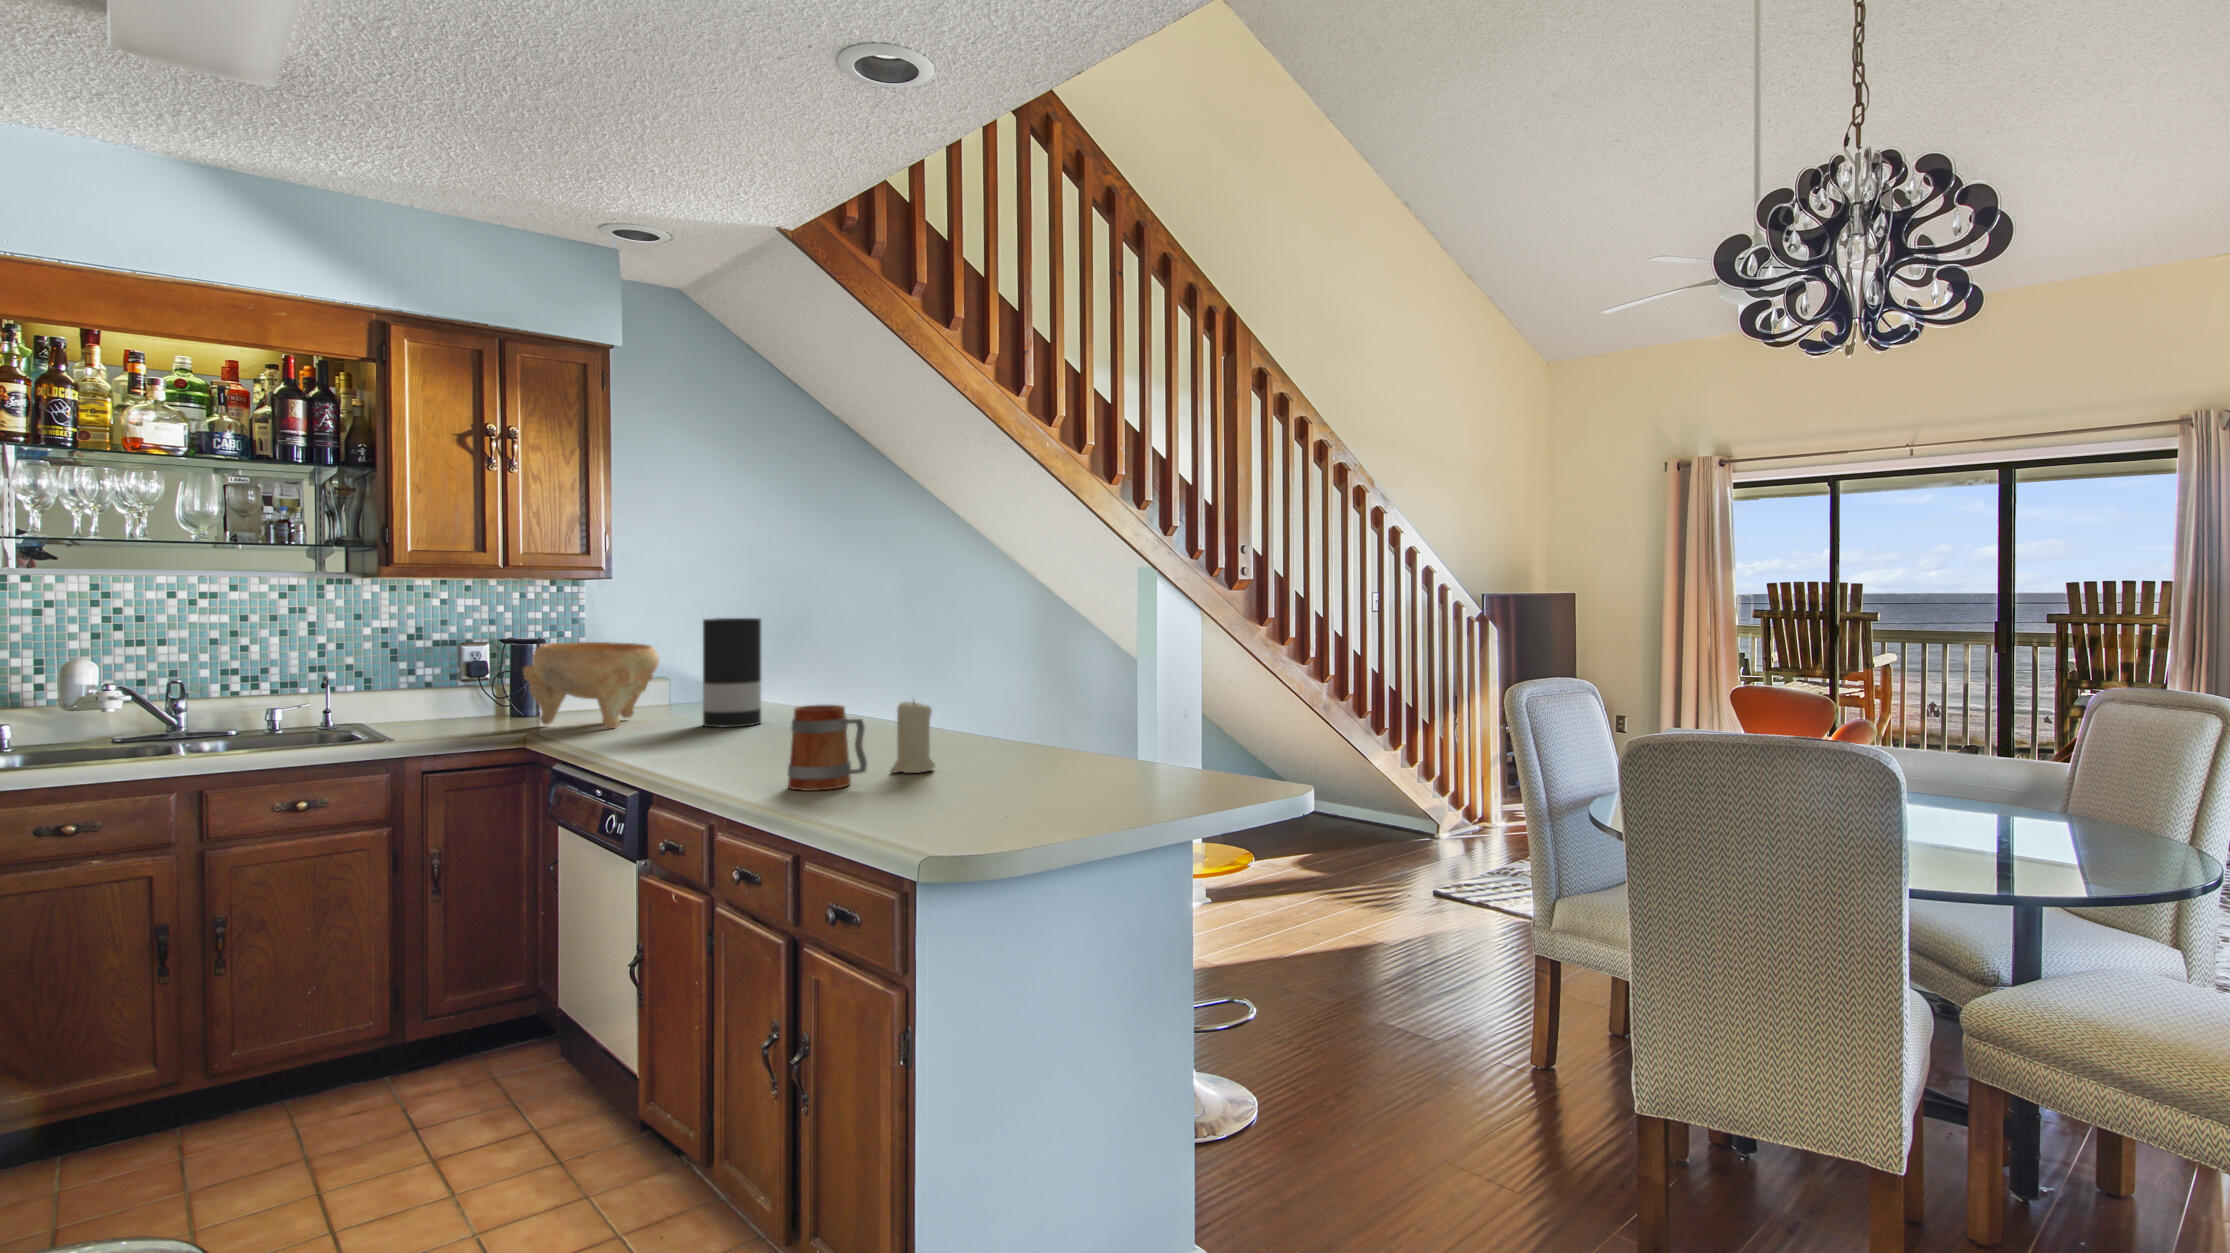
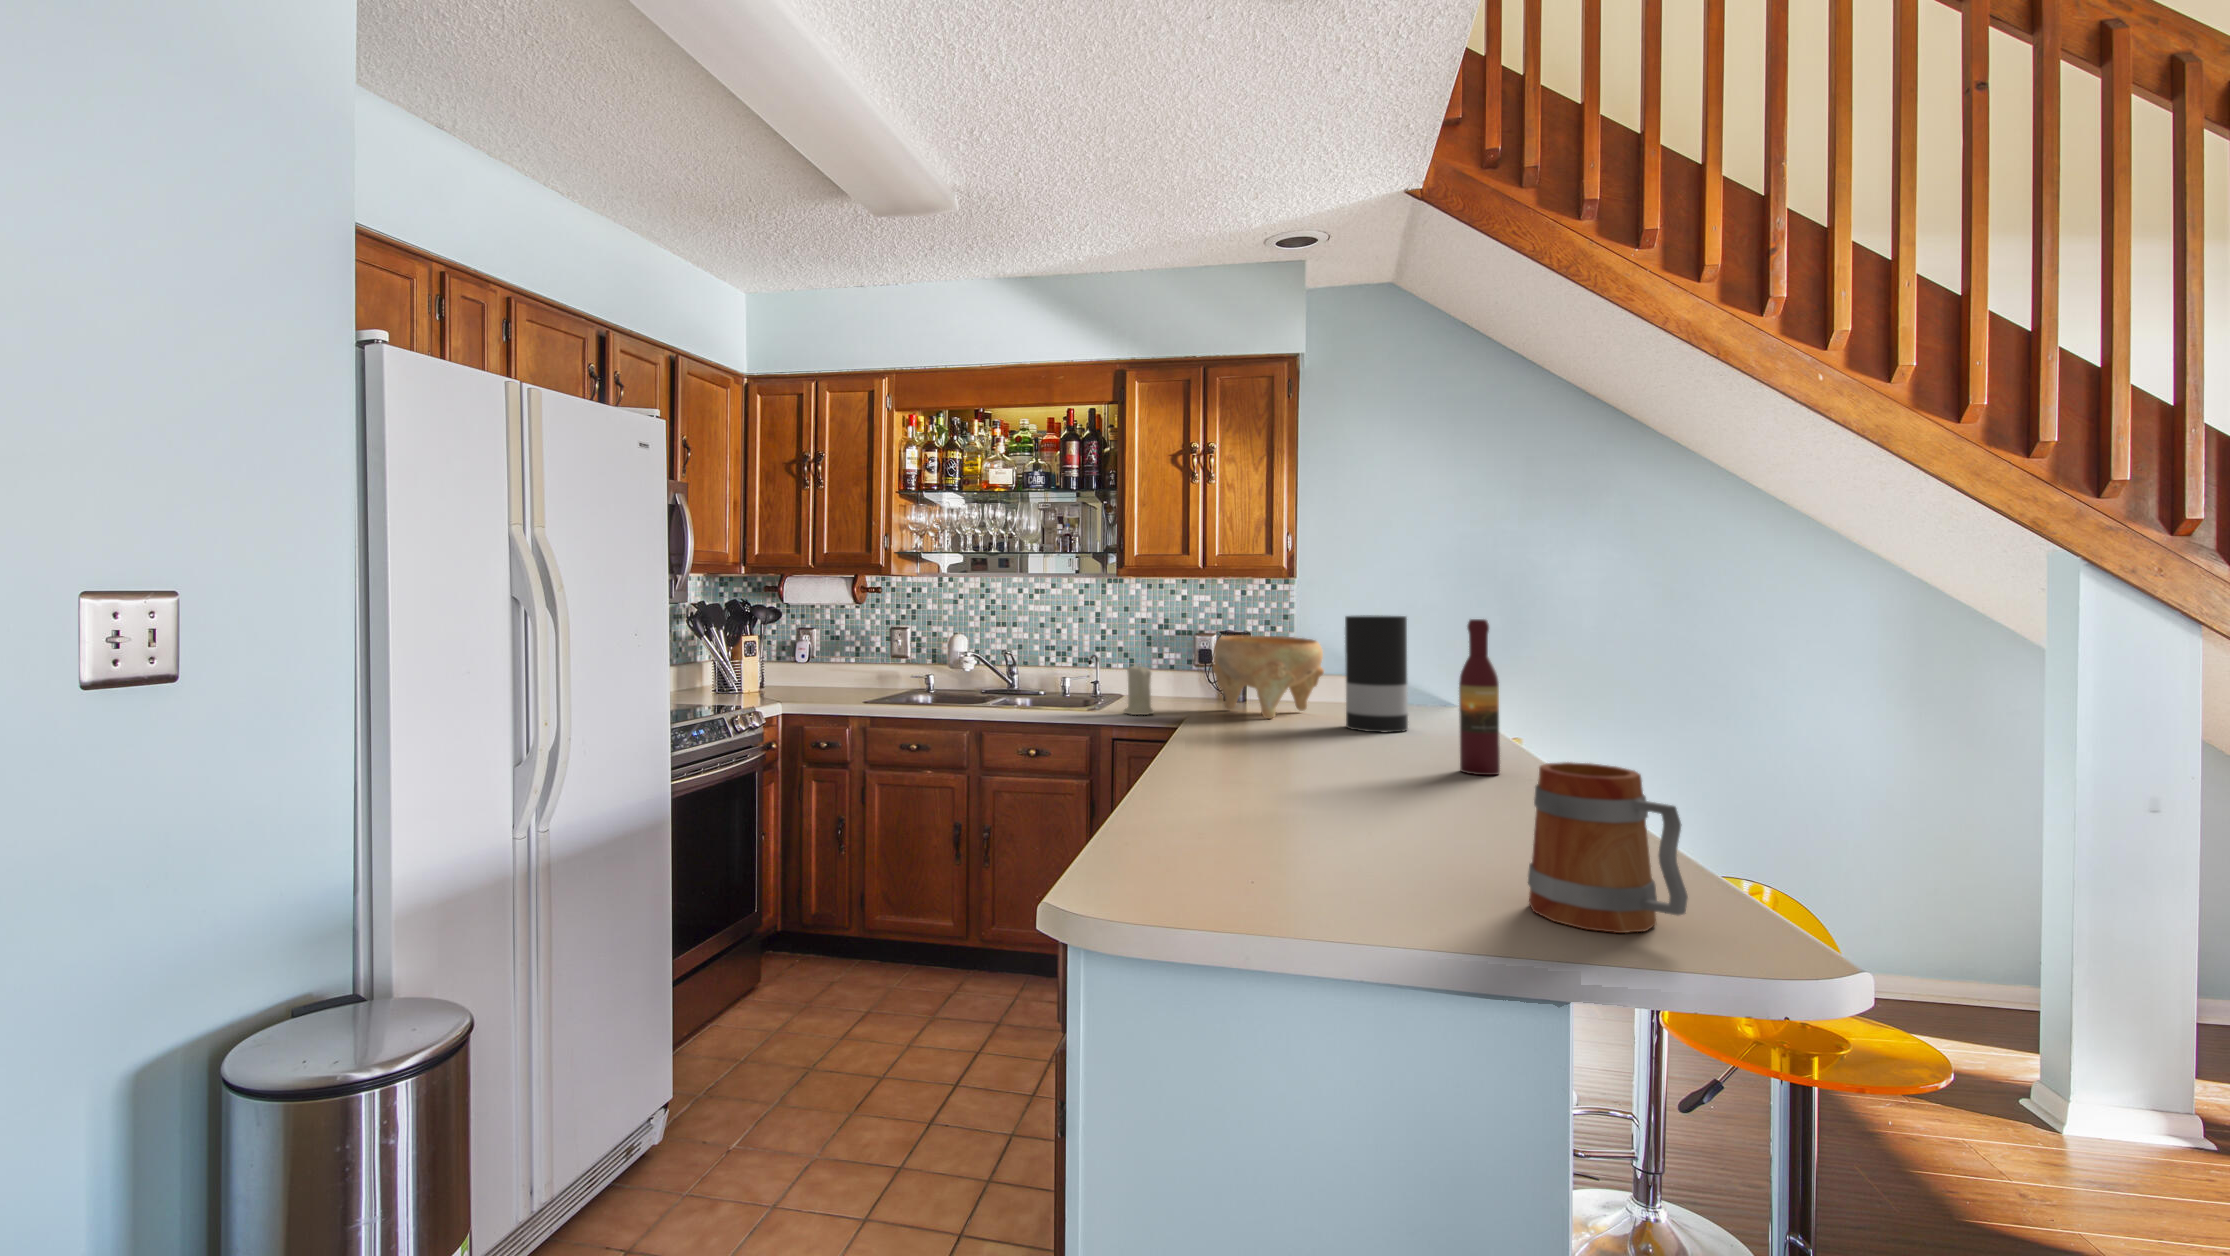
wine bottle: none [865,621,895,743] -> present [1459,619,1500,775]
candle: present [890,701,935,773] -> present [1123,665,1154,715]
mug: present [788,705,867,791] -> present [1528,762,1688,933]

